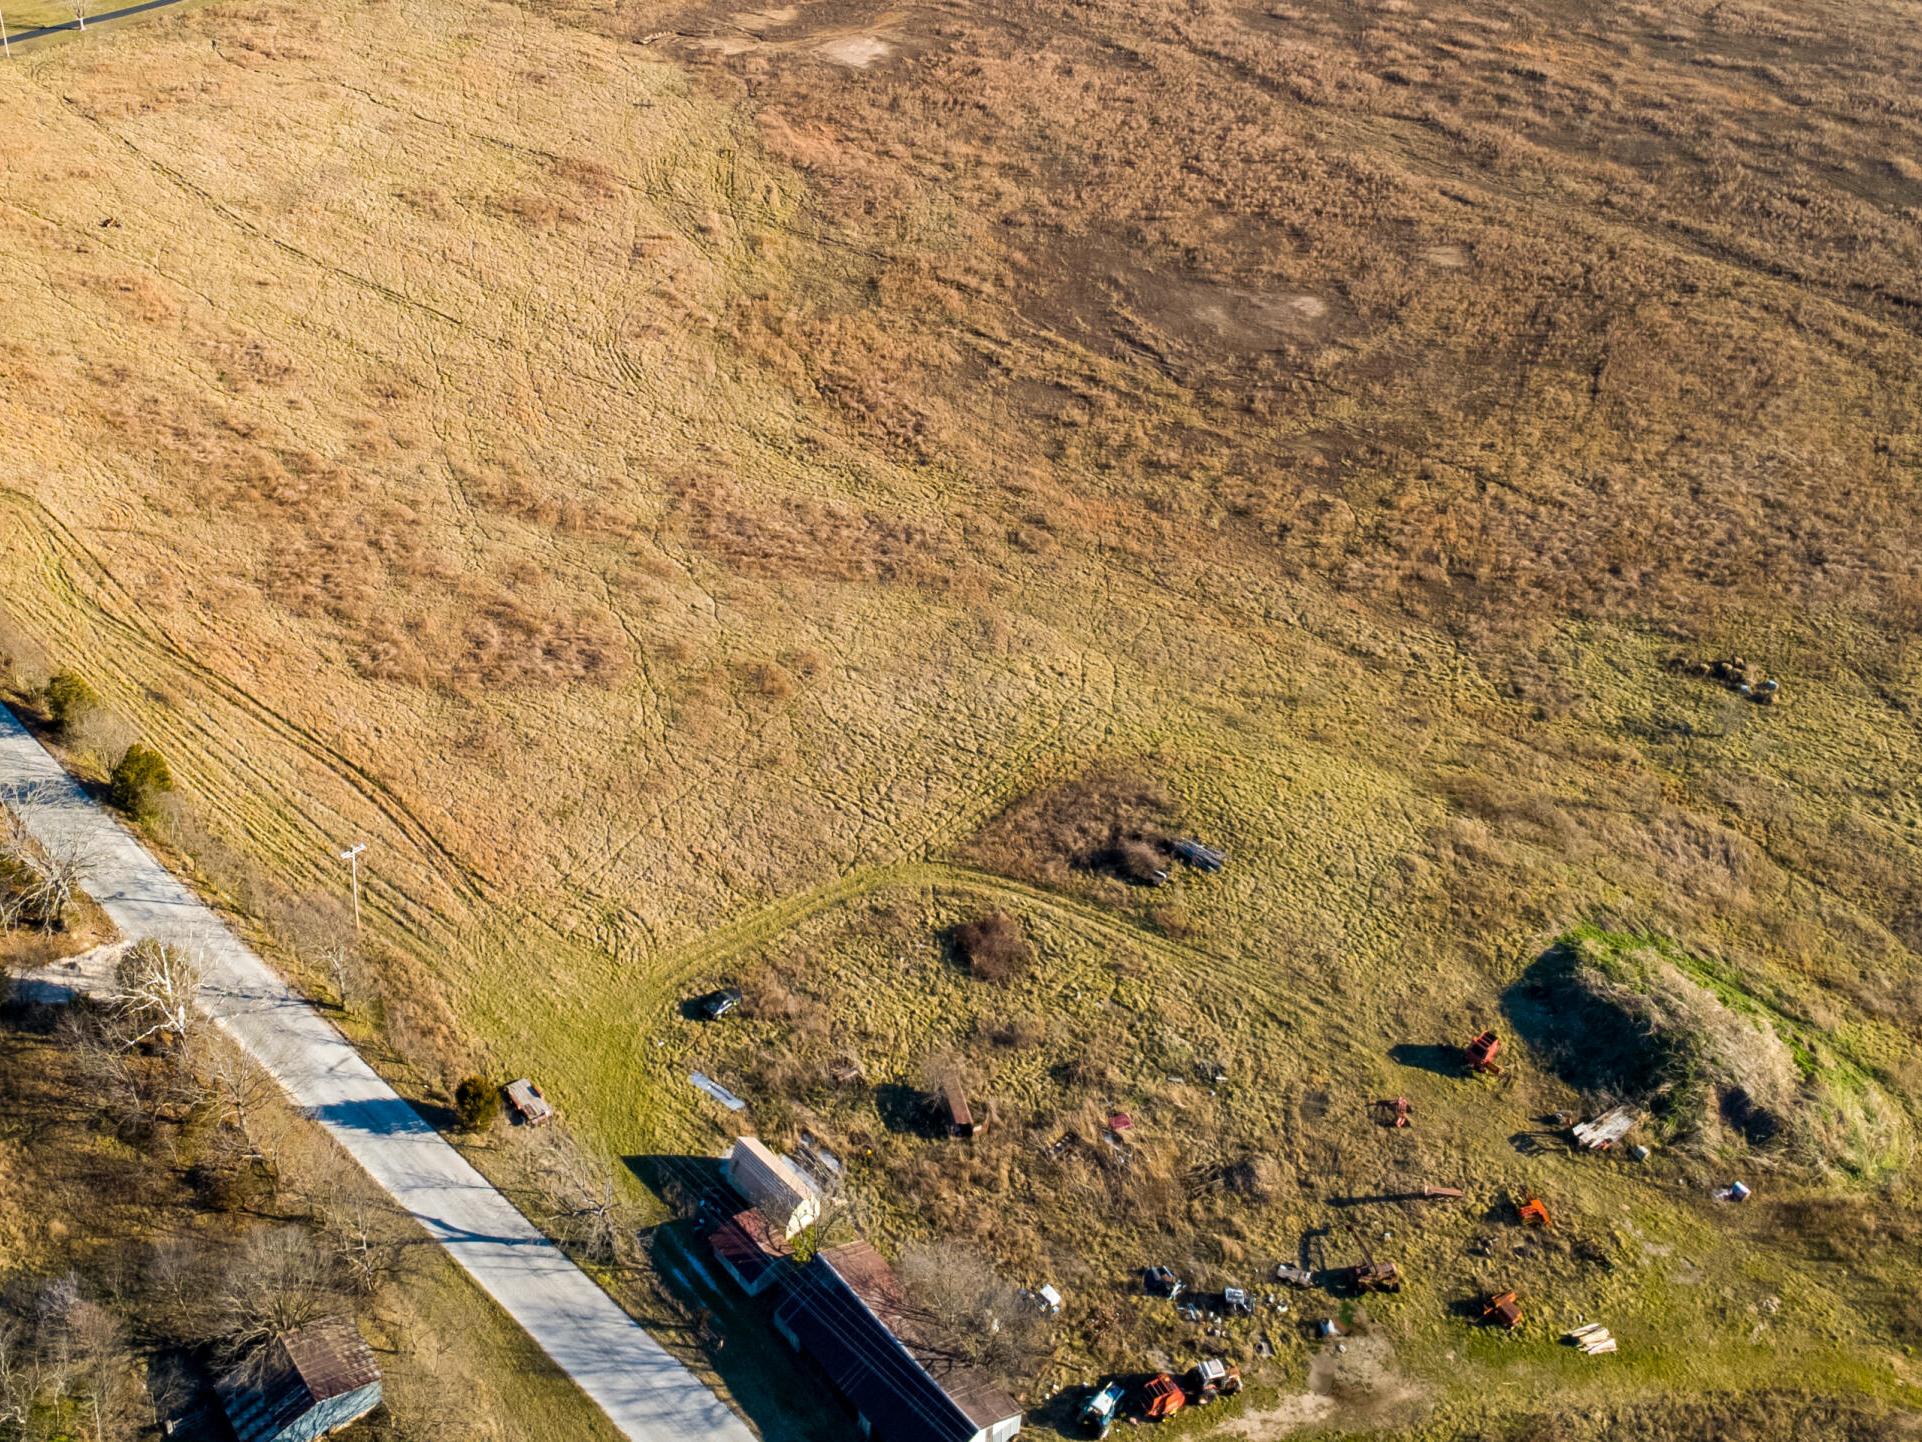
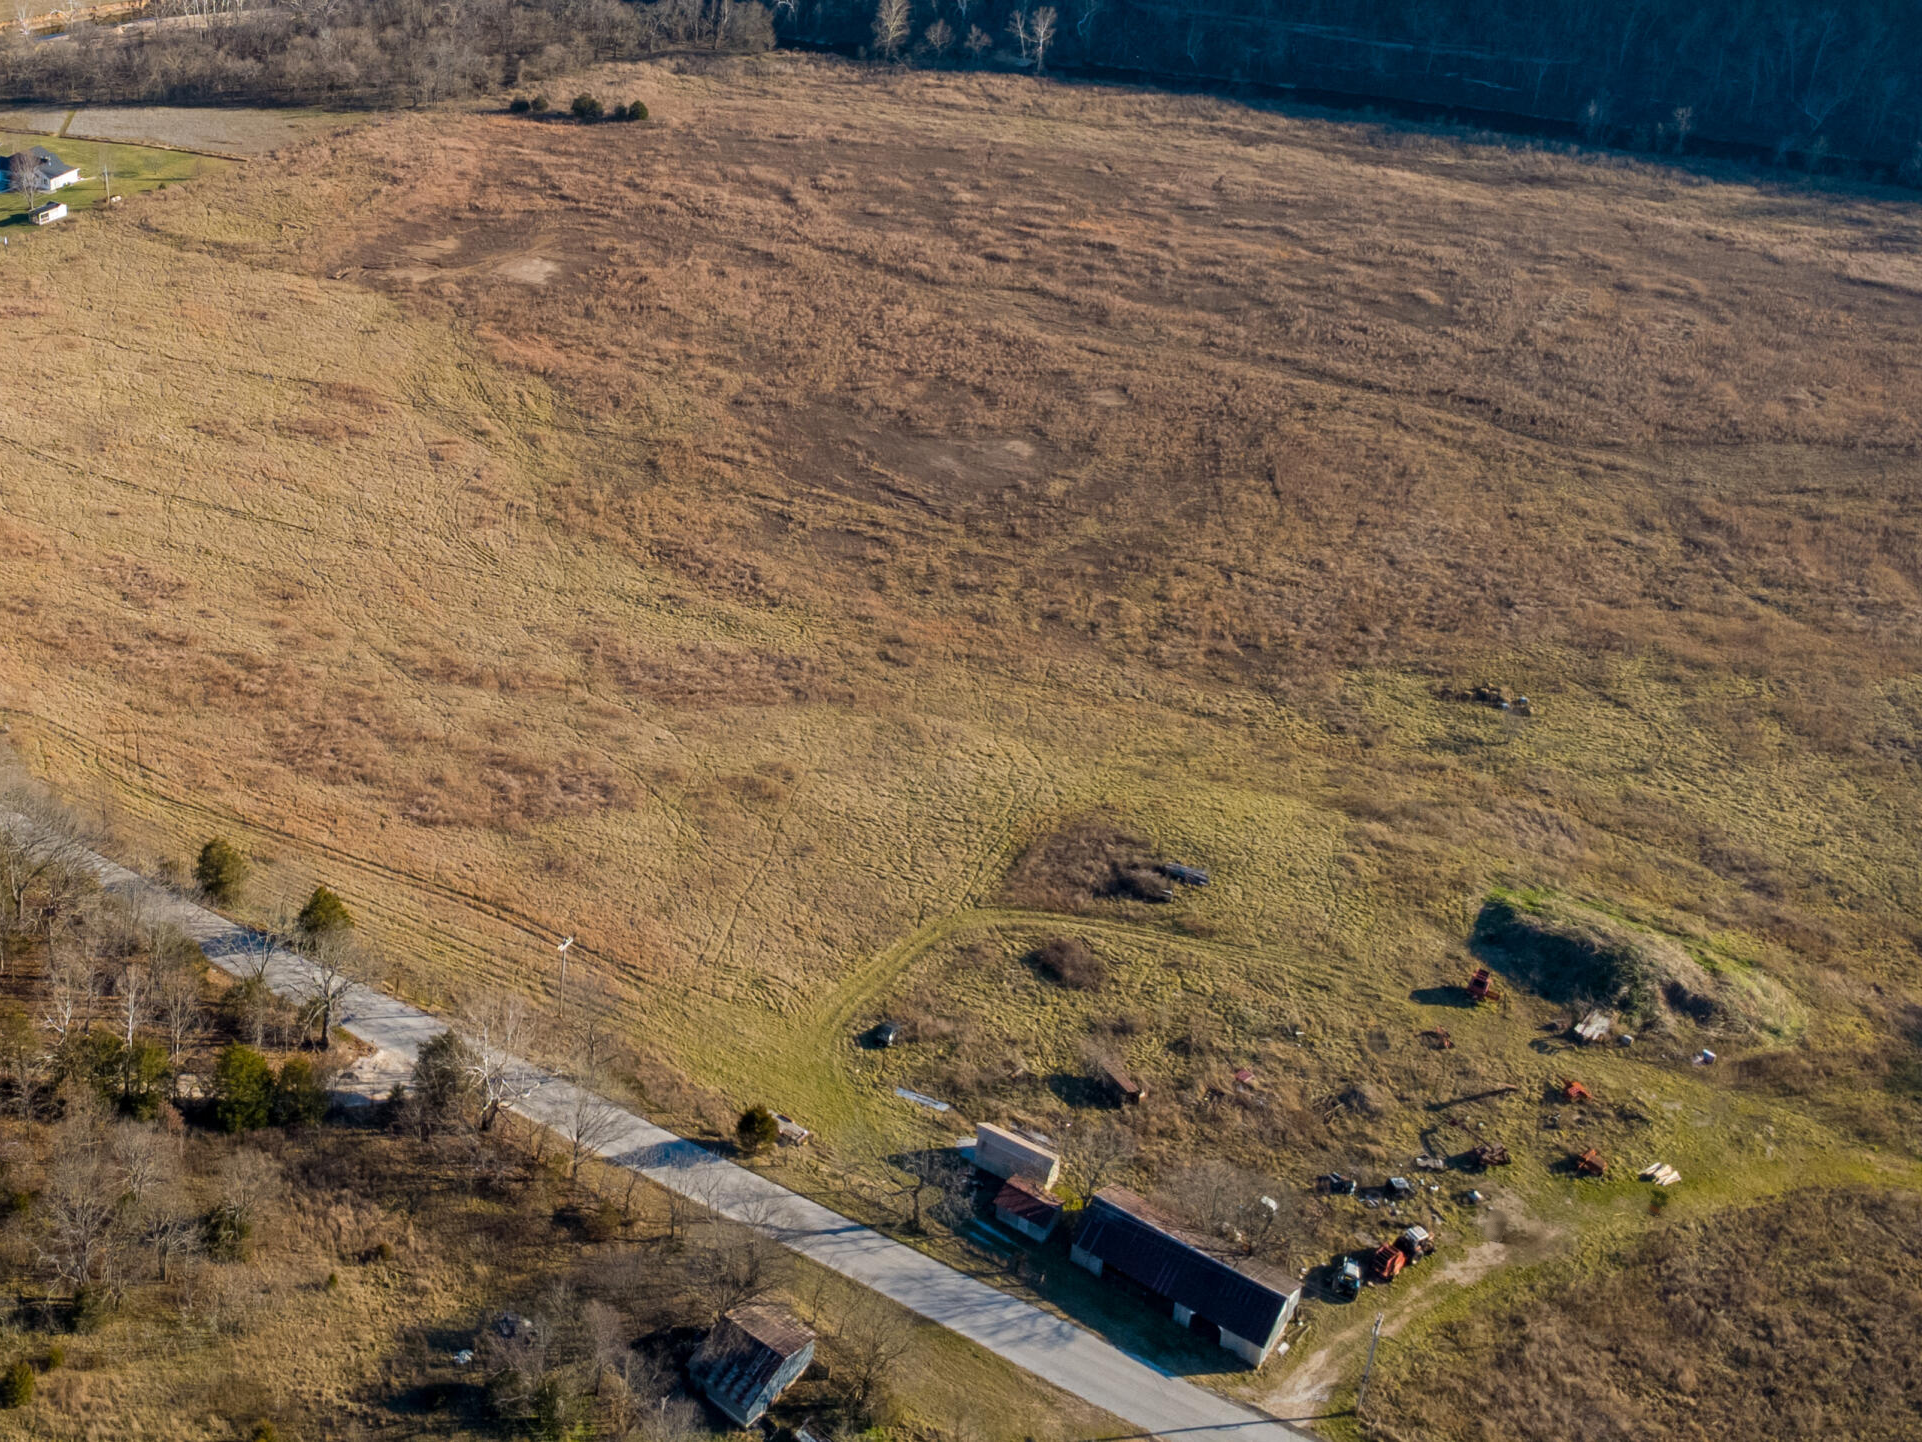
potted tree: present [1334,1301,1359,1335] -> present [1648,1189,1668,1217]

